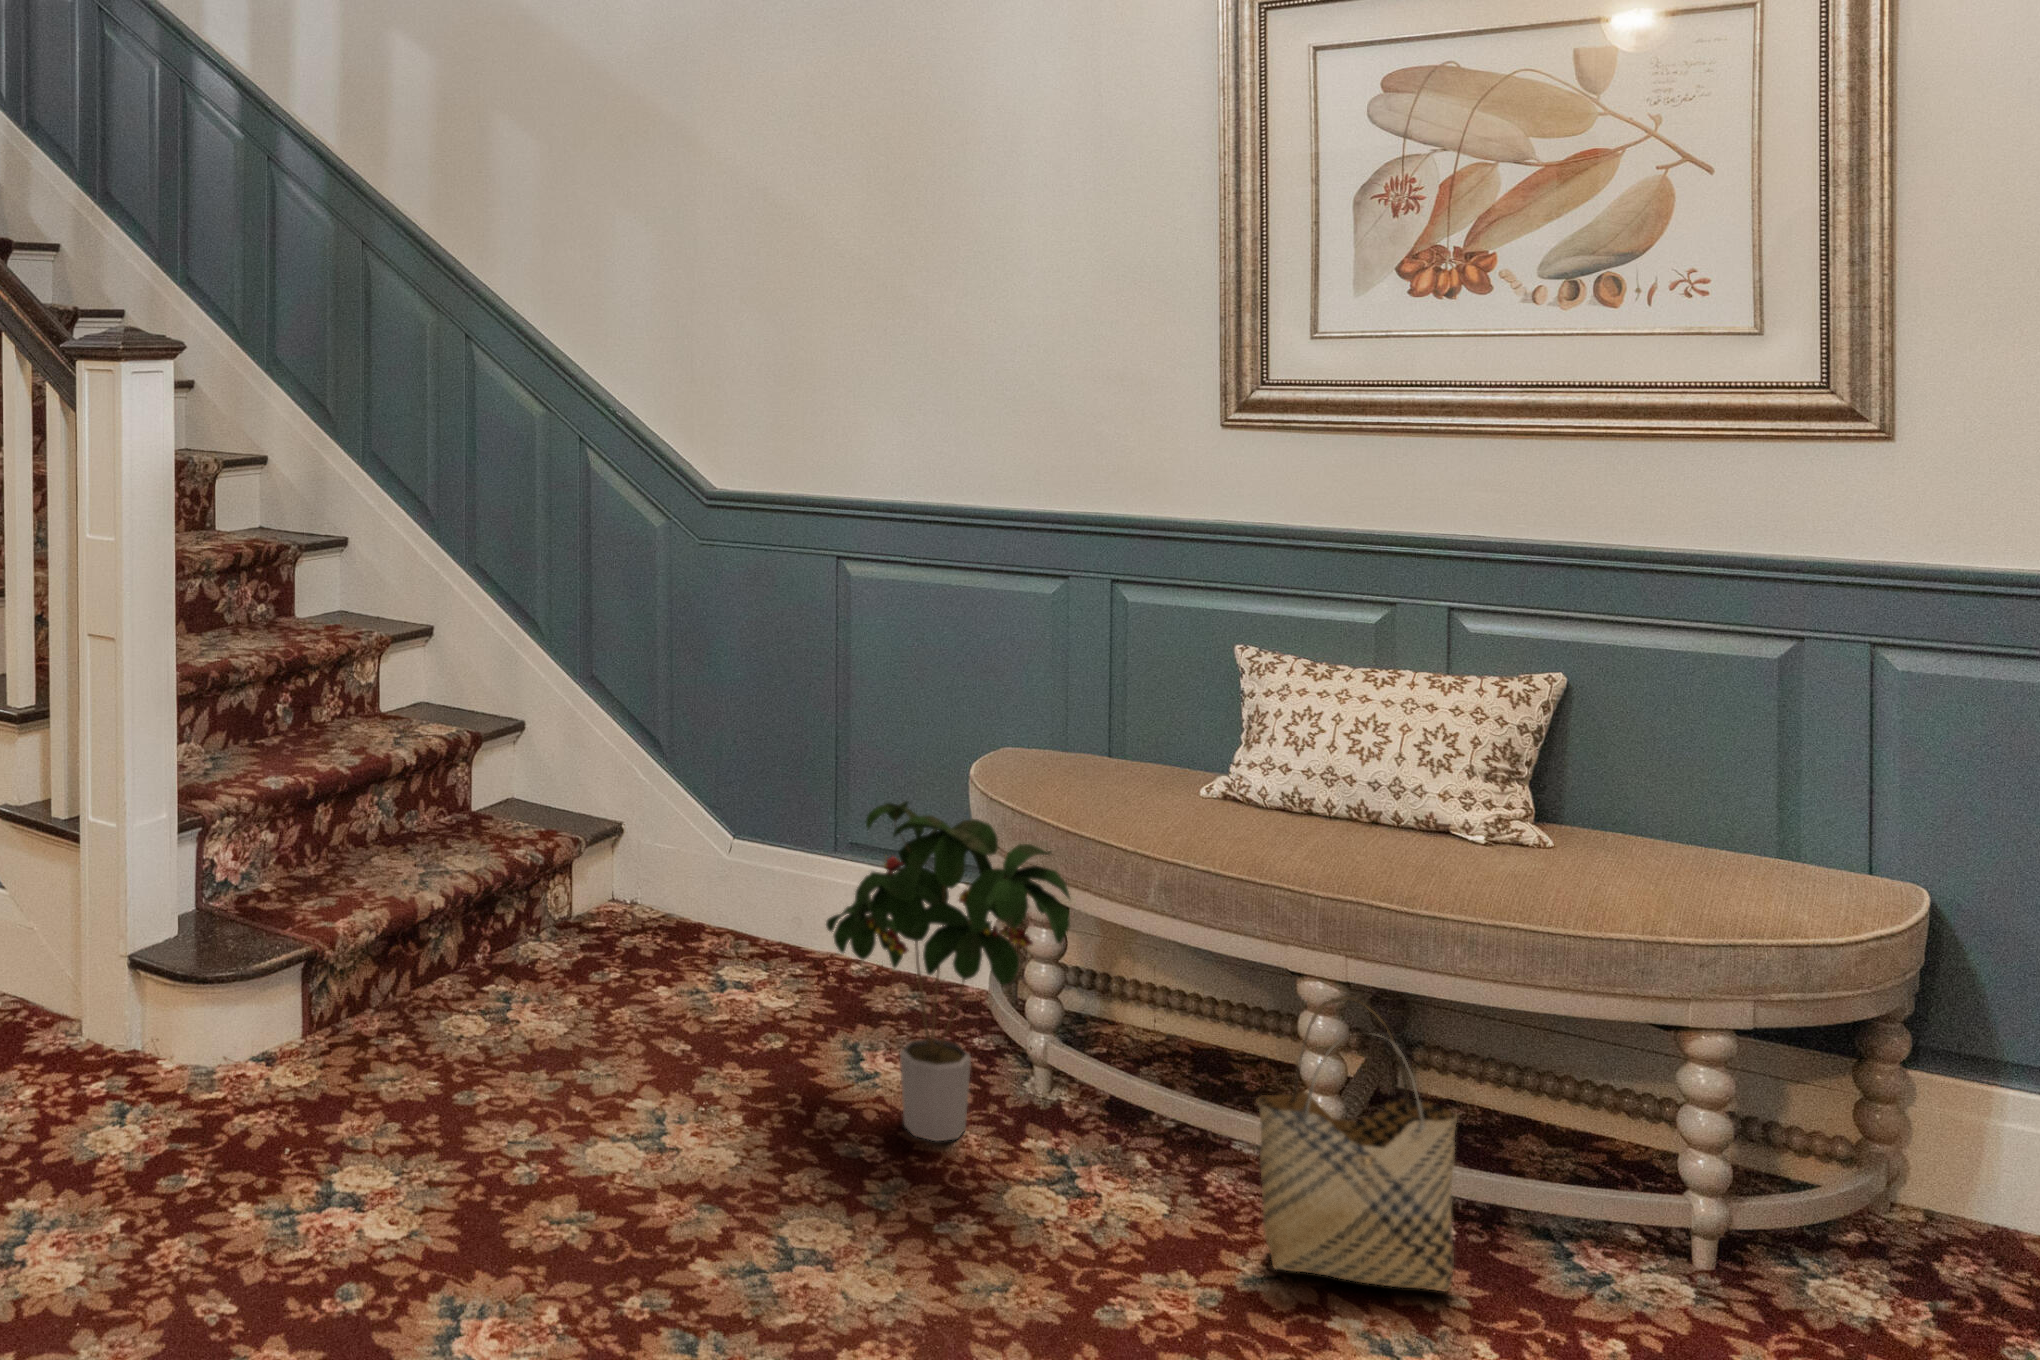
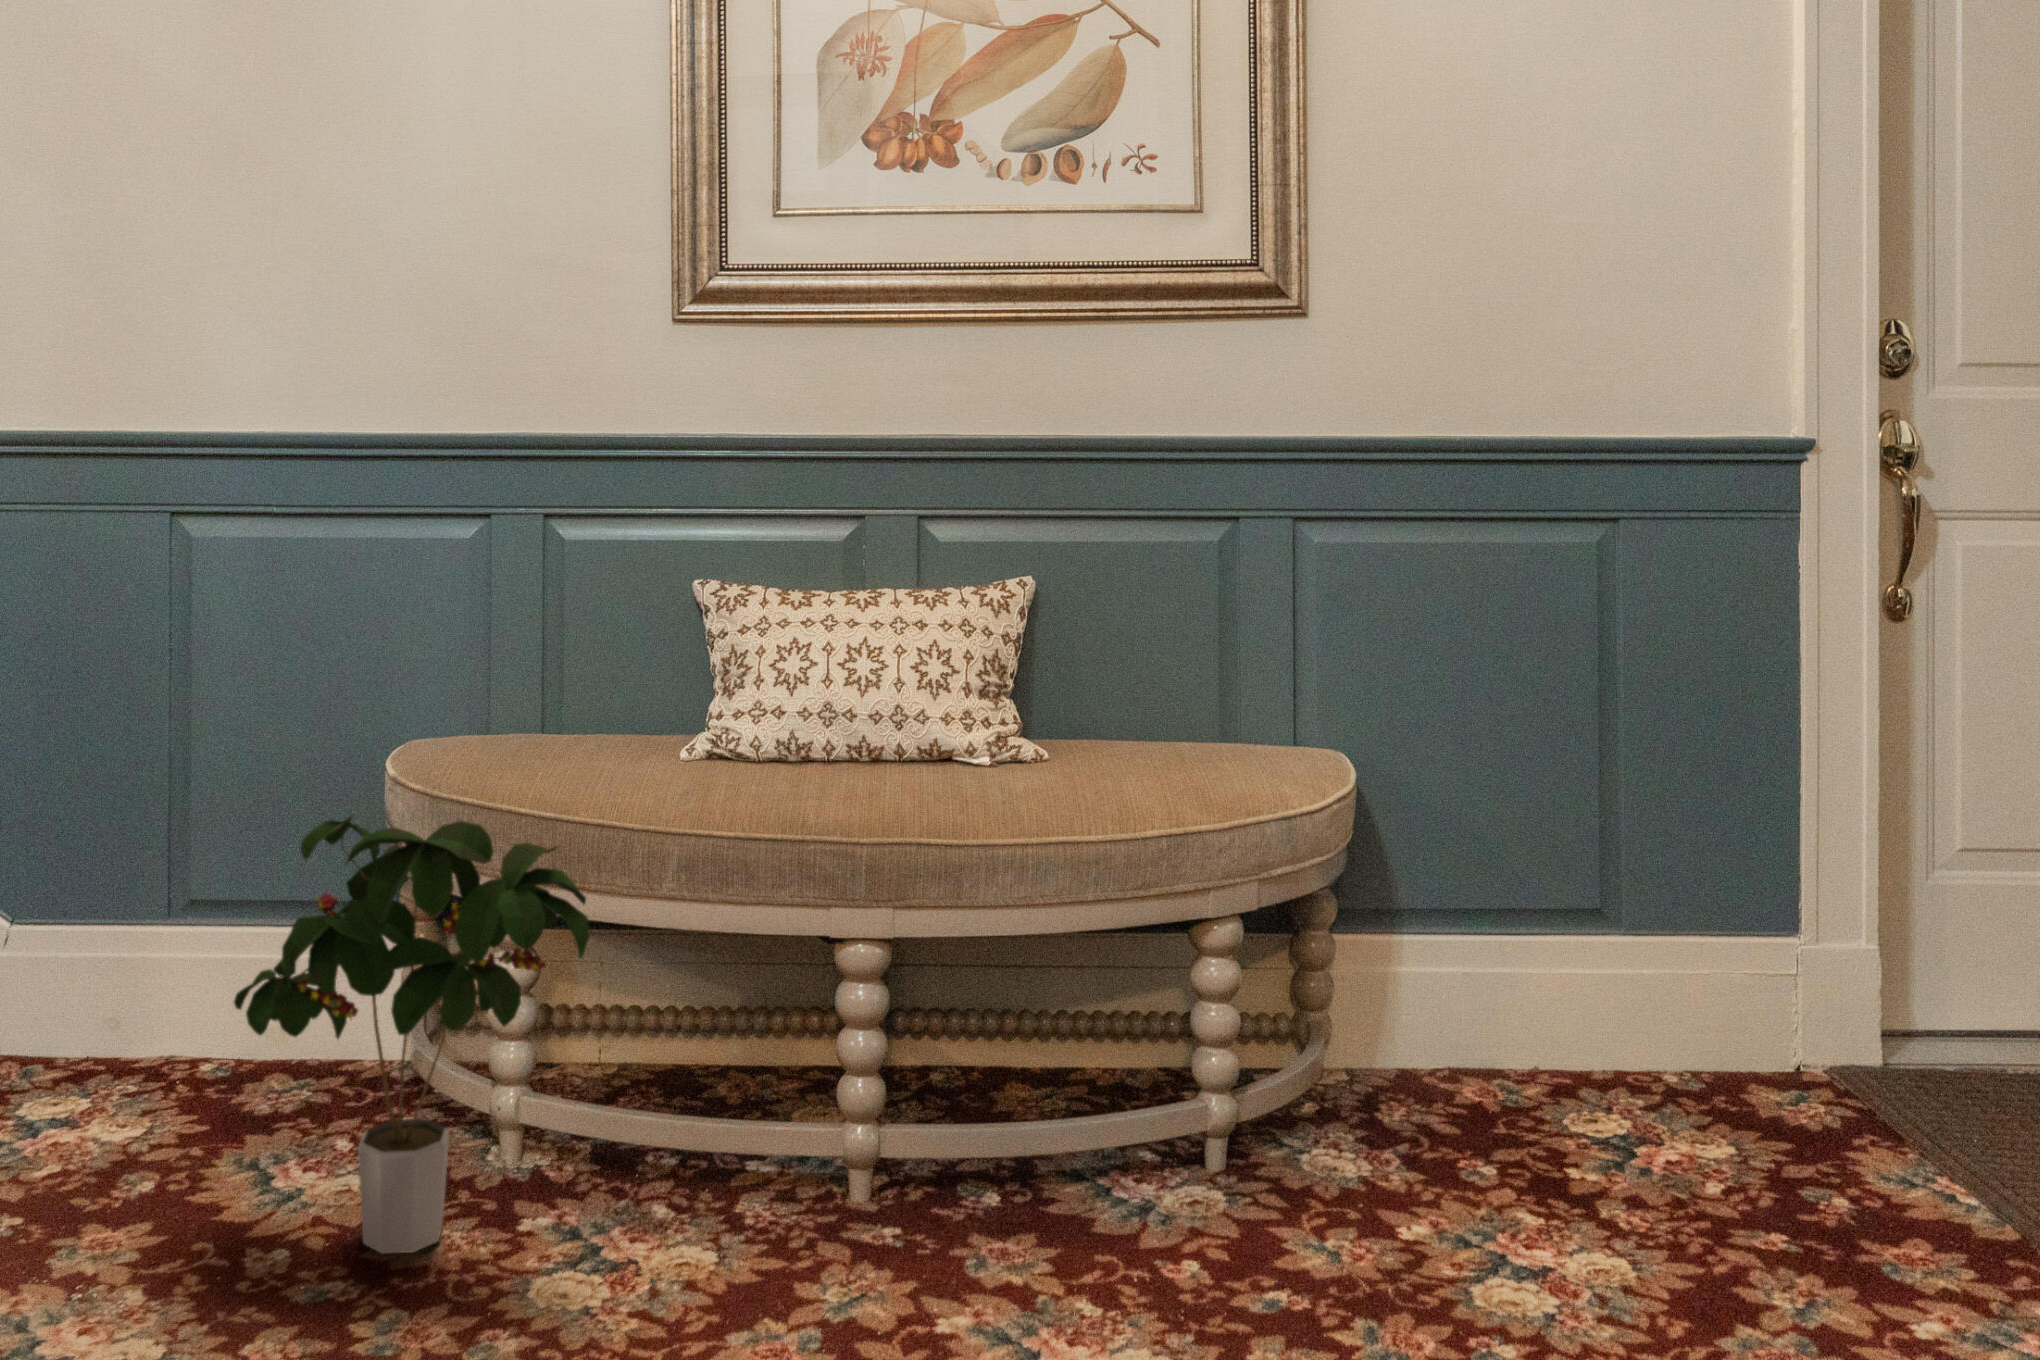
woven basket: present [1256,996,1457,1292] -> none [833,953,1035,1288]

